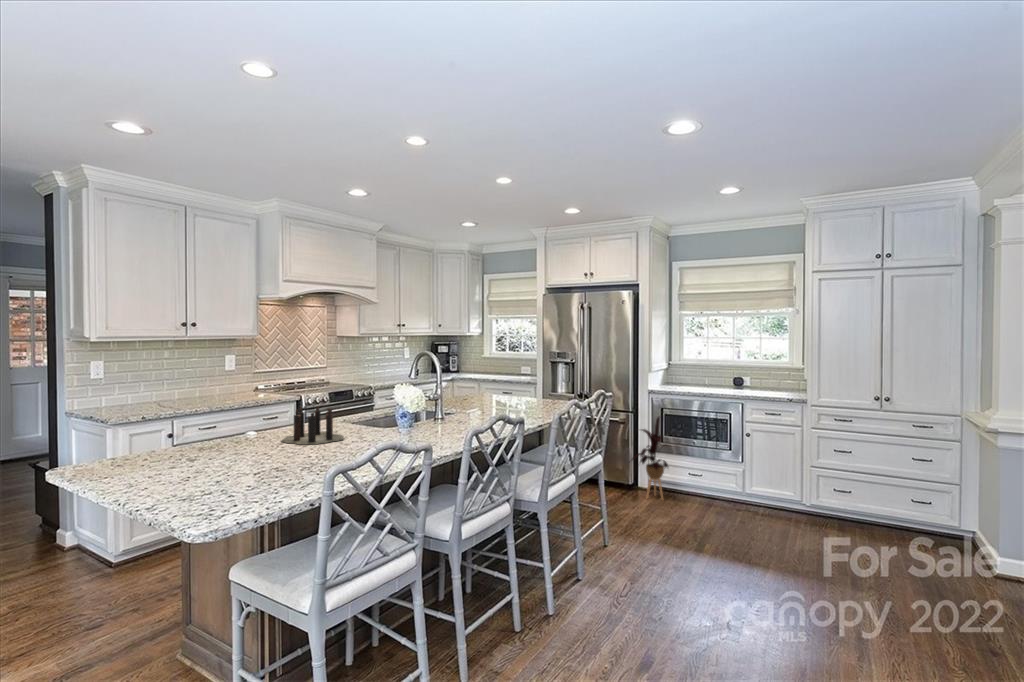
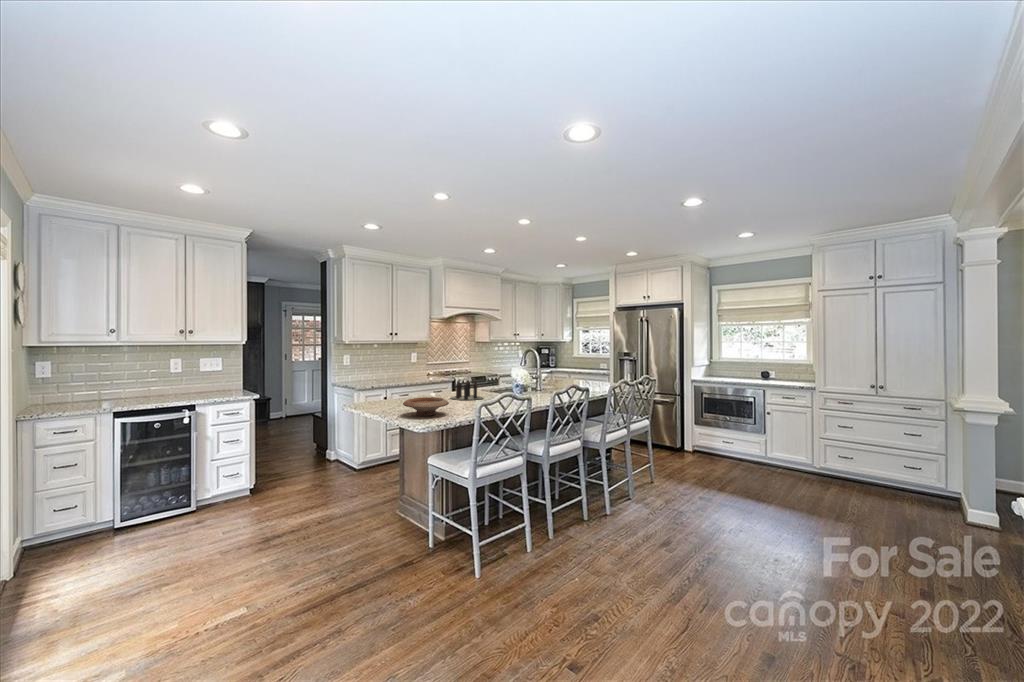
house plant: present [632,417,668,499] -> none [675,398,709,459]
wooden bowl: none [171,450,271,492] -> present [403,397,449,416]

